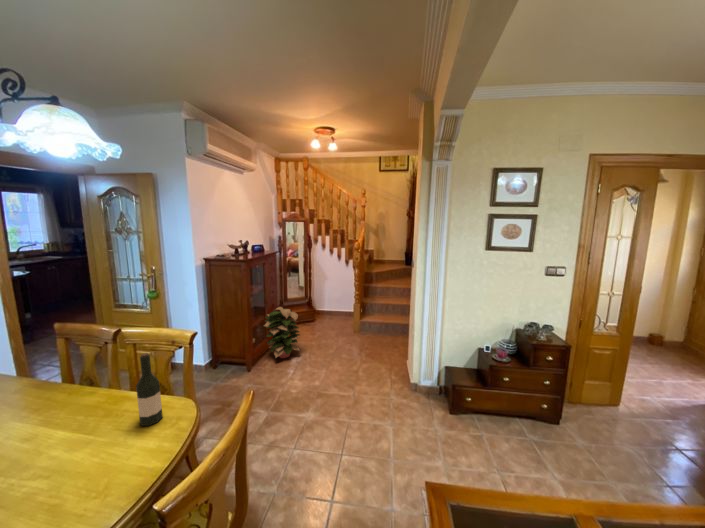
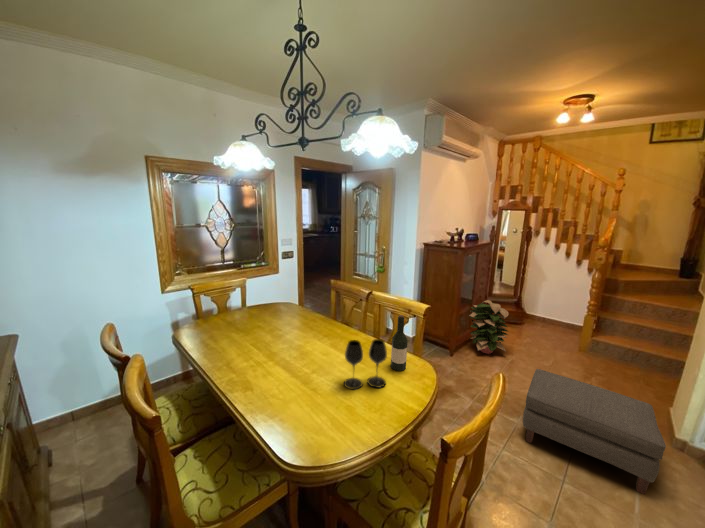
ottoman: none [312,360,400,433] -> present [523,369,666,495]
wine glass: none [34,396,126,491] -> present [344,339,387,389]

